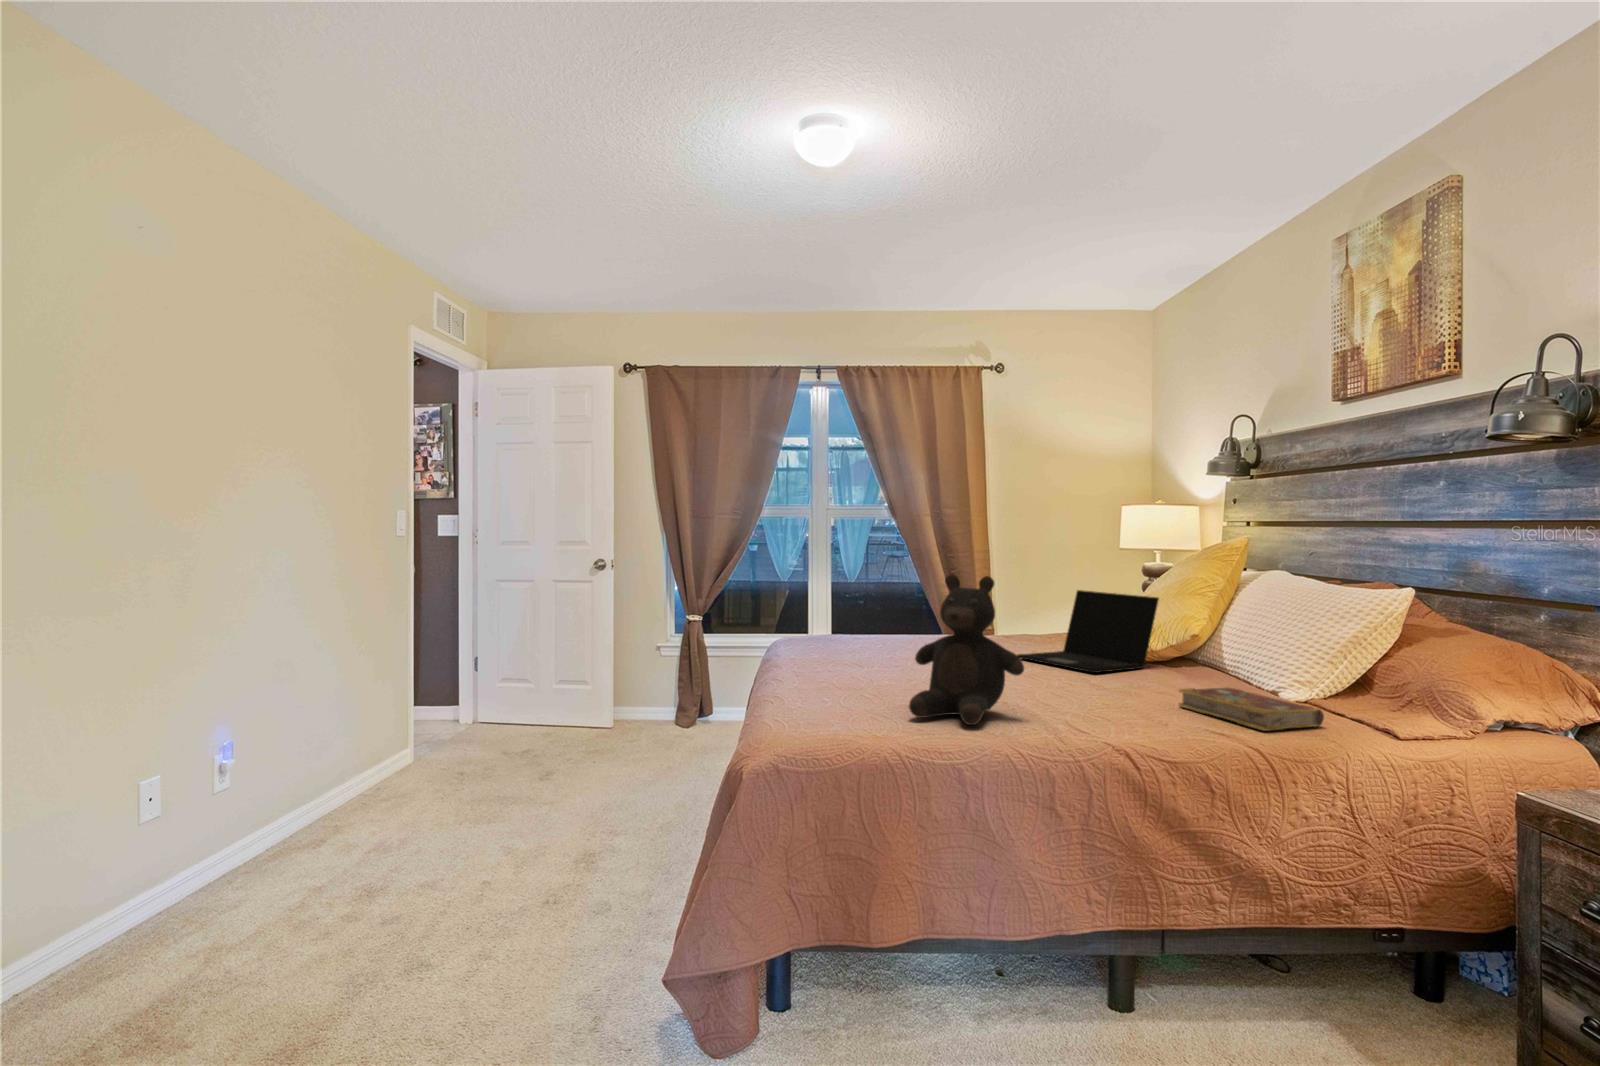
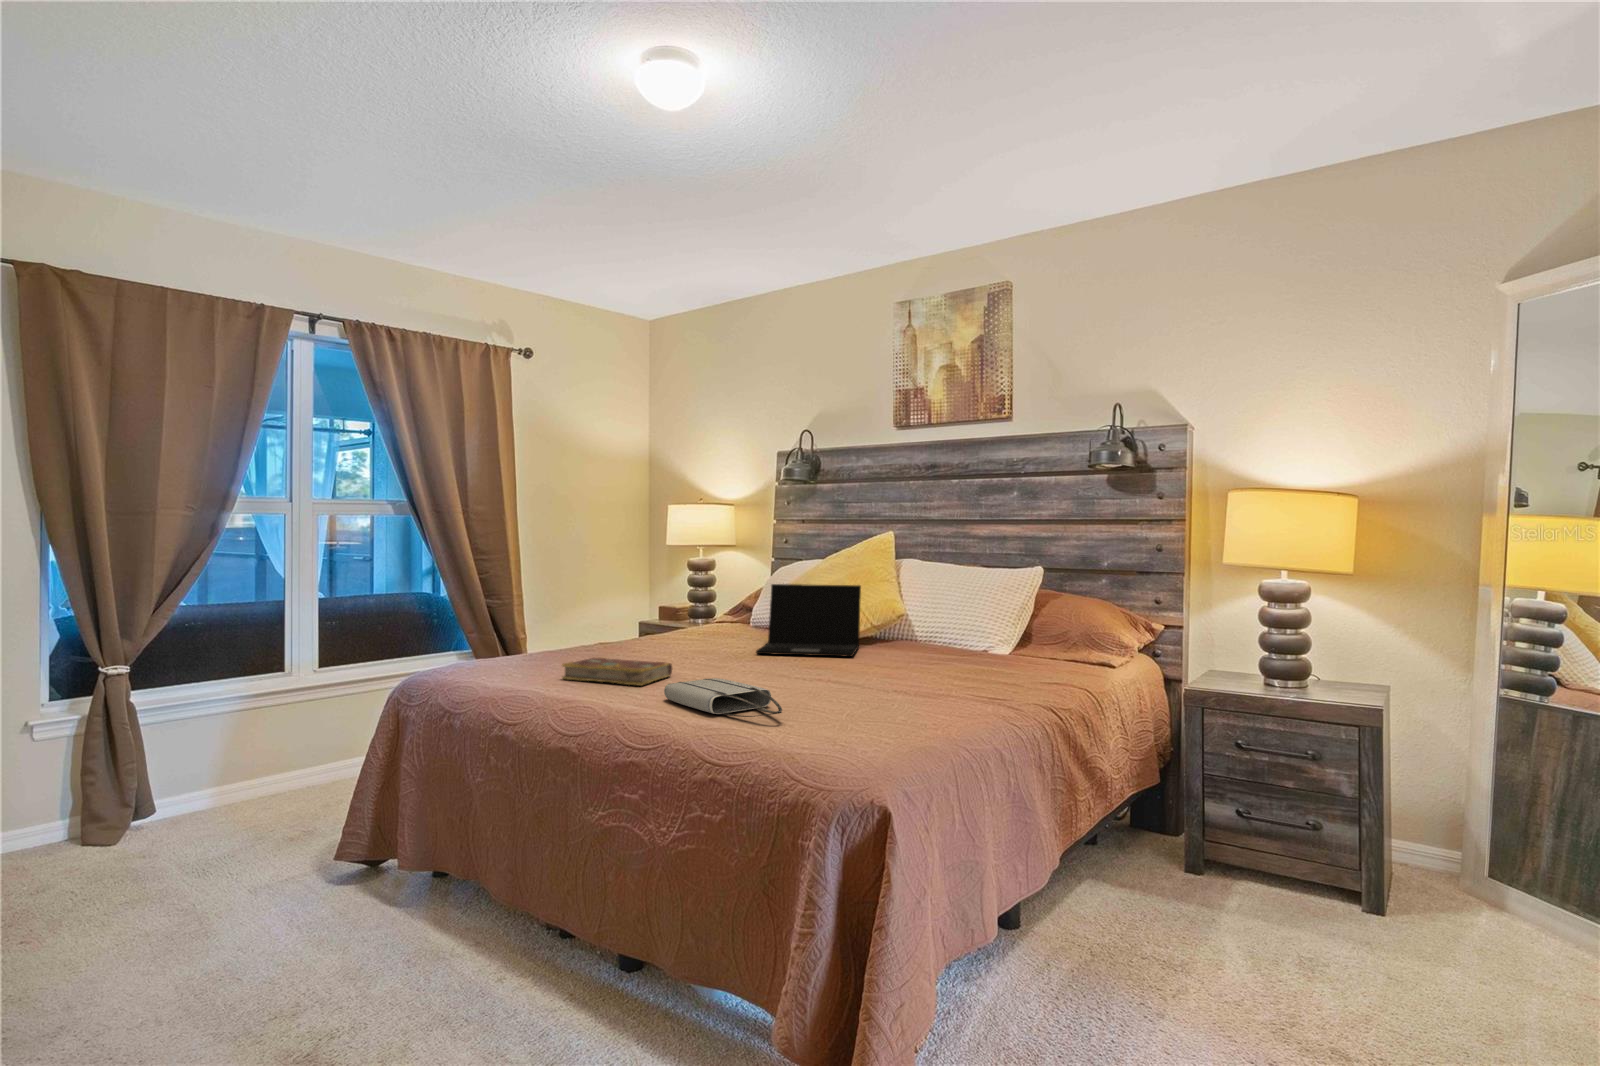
teddy bear: present [909,575,1024,725] -> none [855,572,965,715]
tote bag: none [794,661,869,694] -> present [664,678,782,717]
book: present [1179,688,1324,731] -> present [562,658,672,686]

